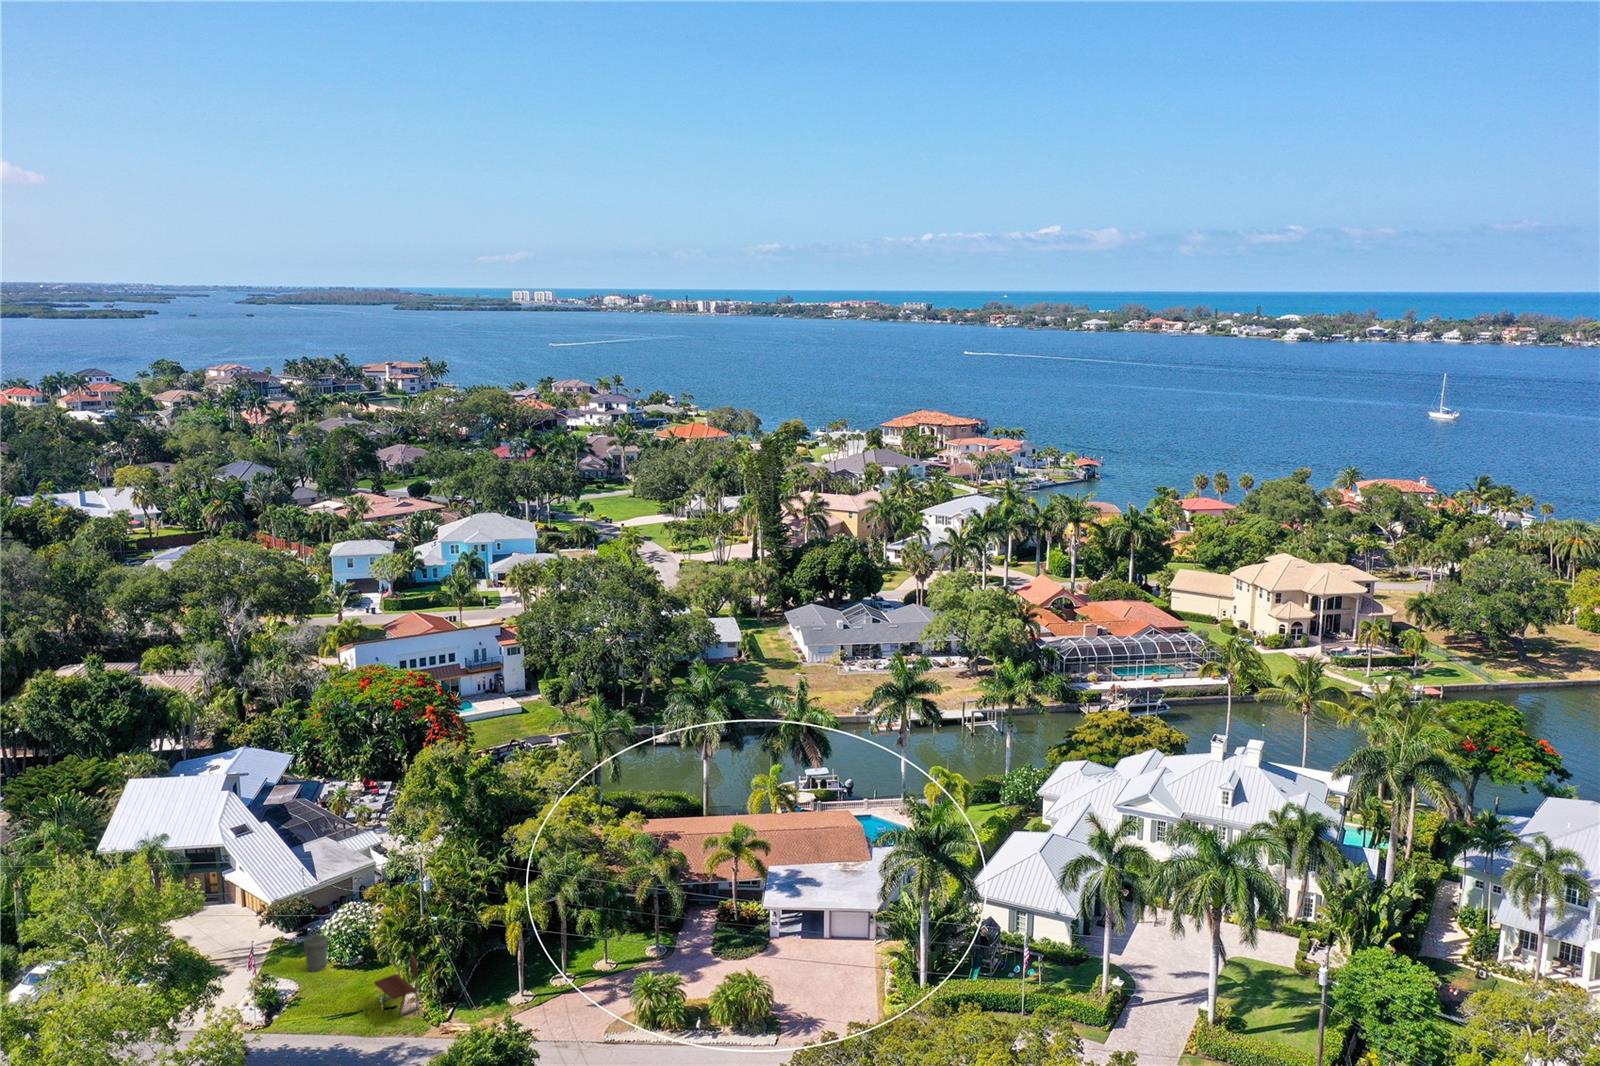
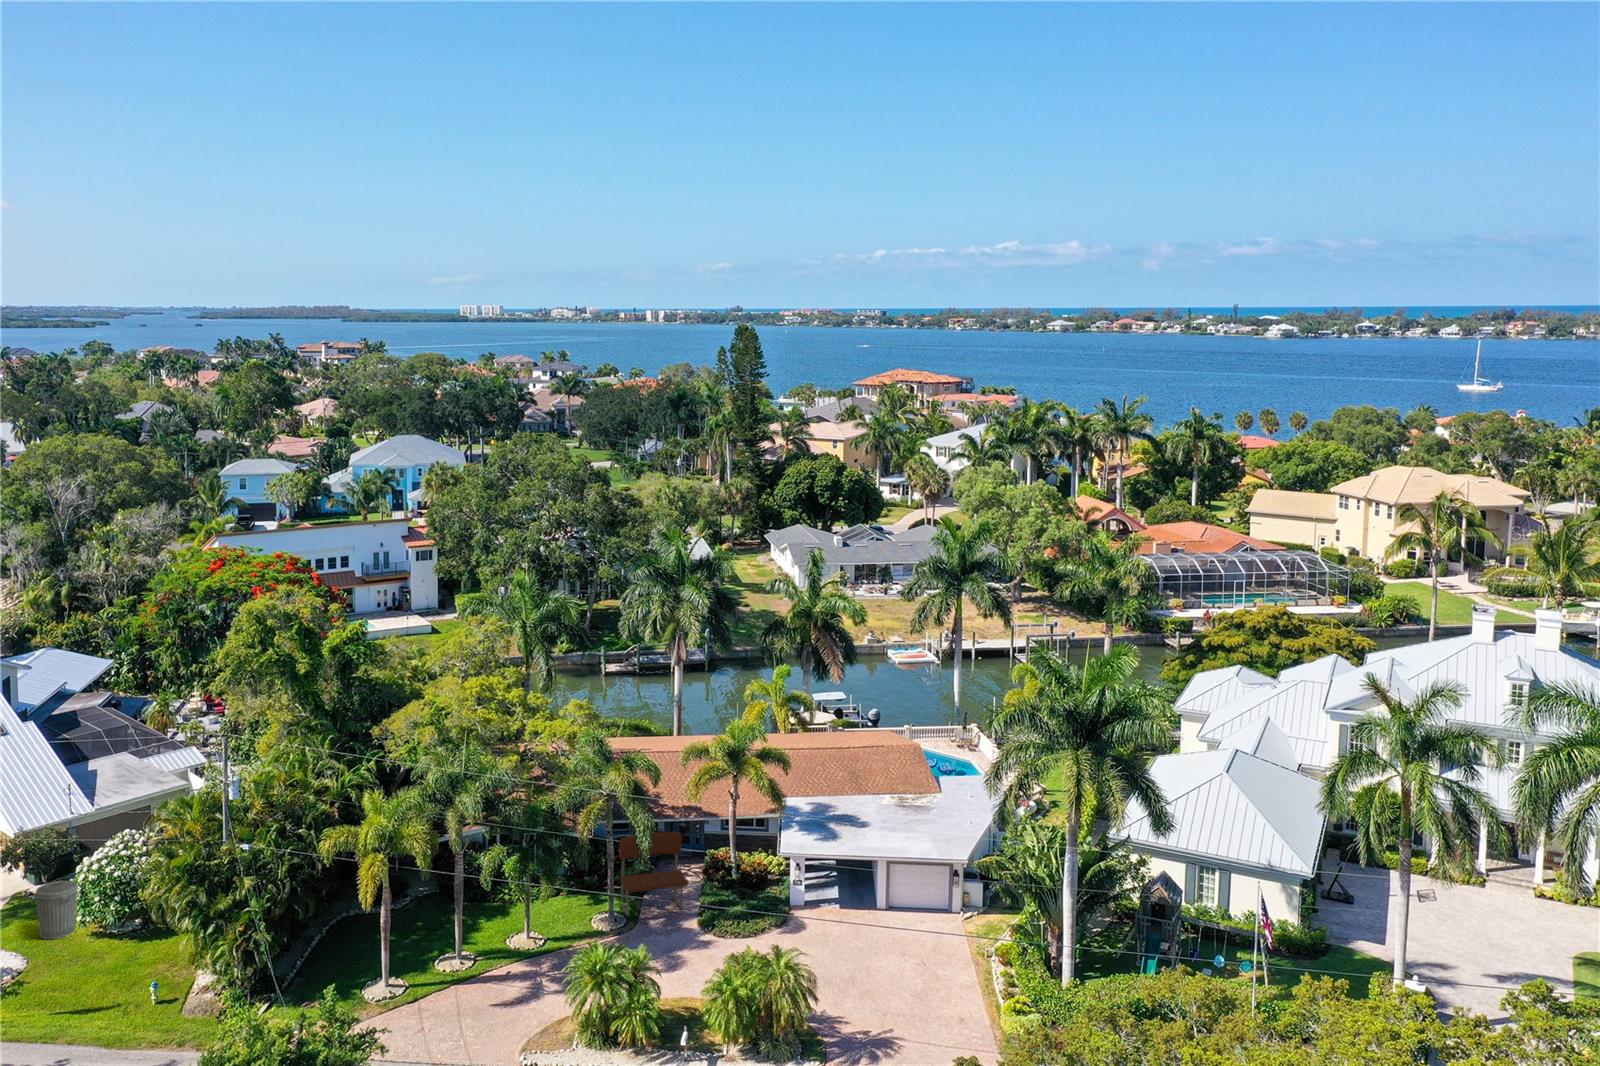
bench: present [374,955,419,1016] -> present [619,832,689,916]

